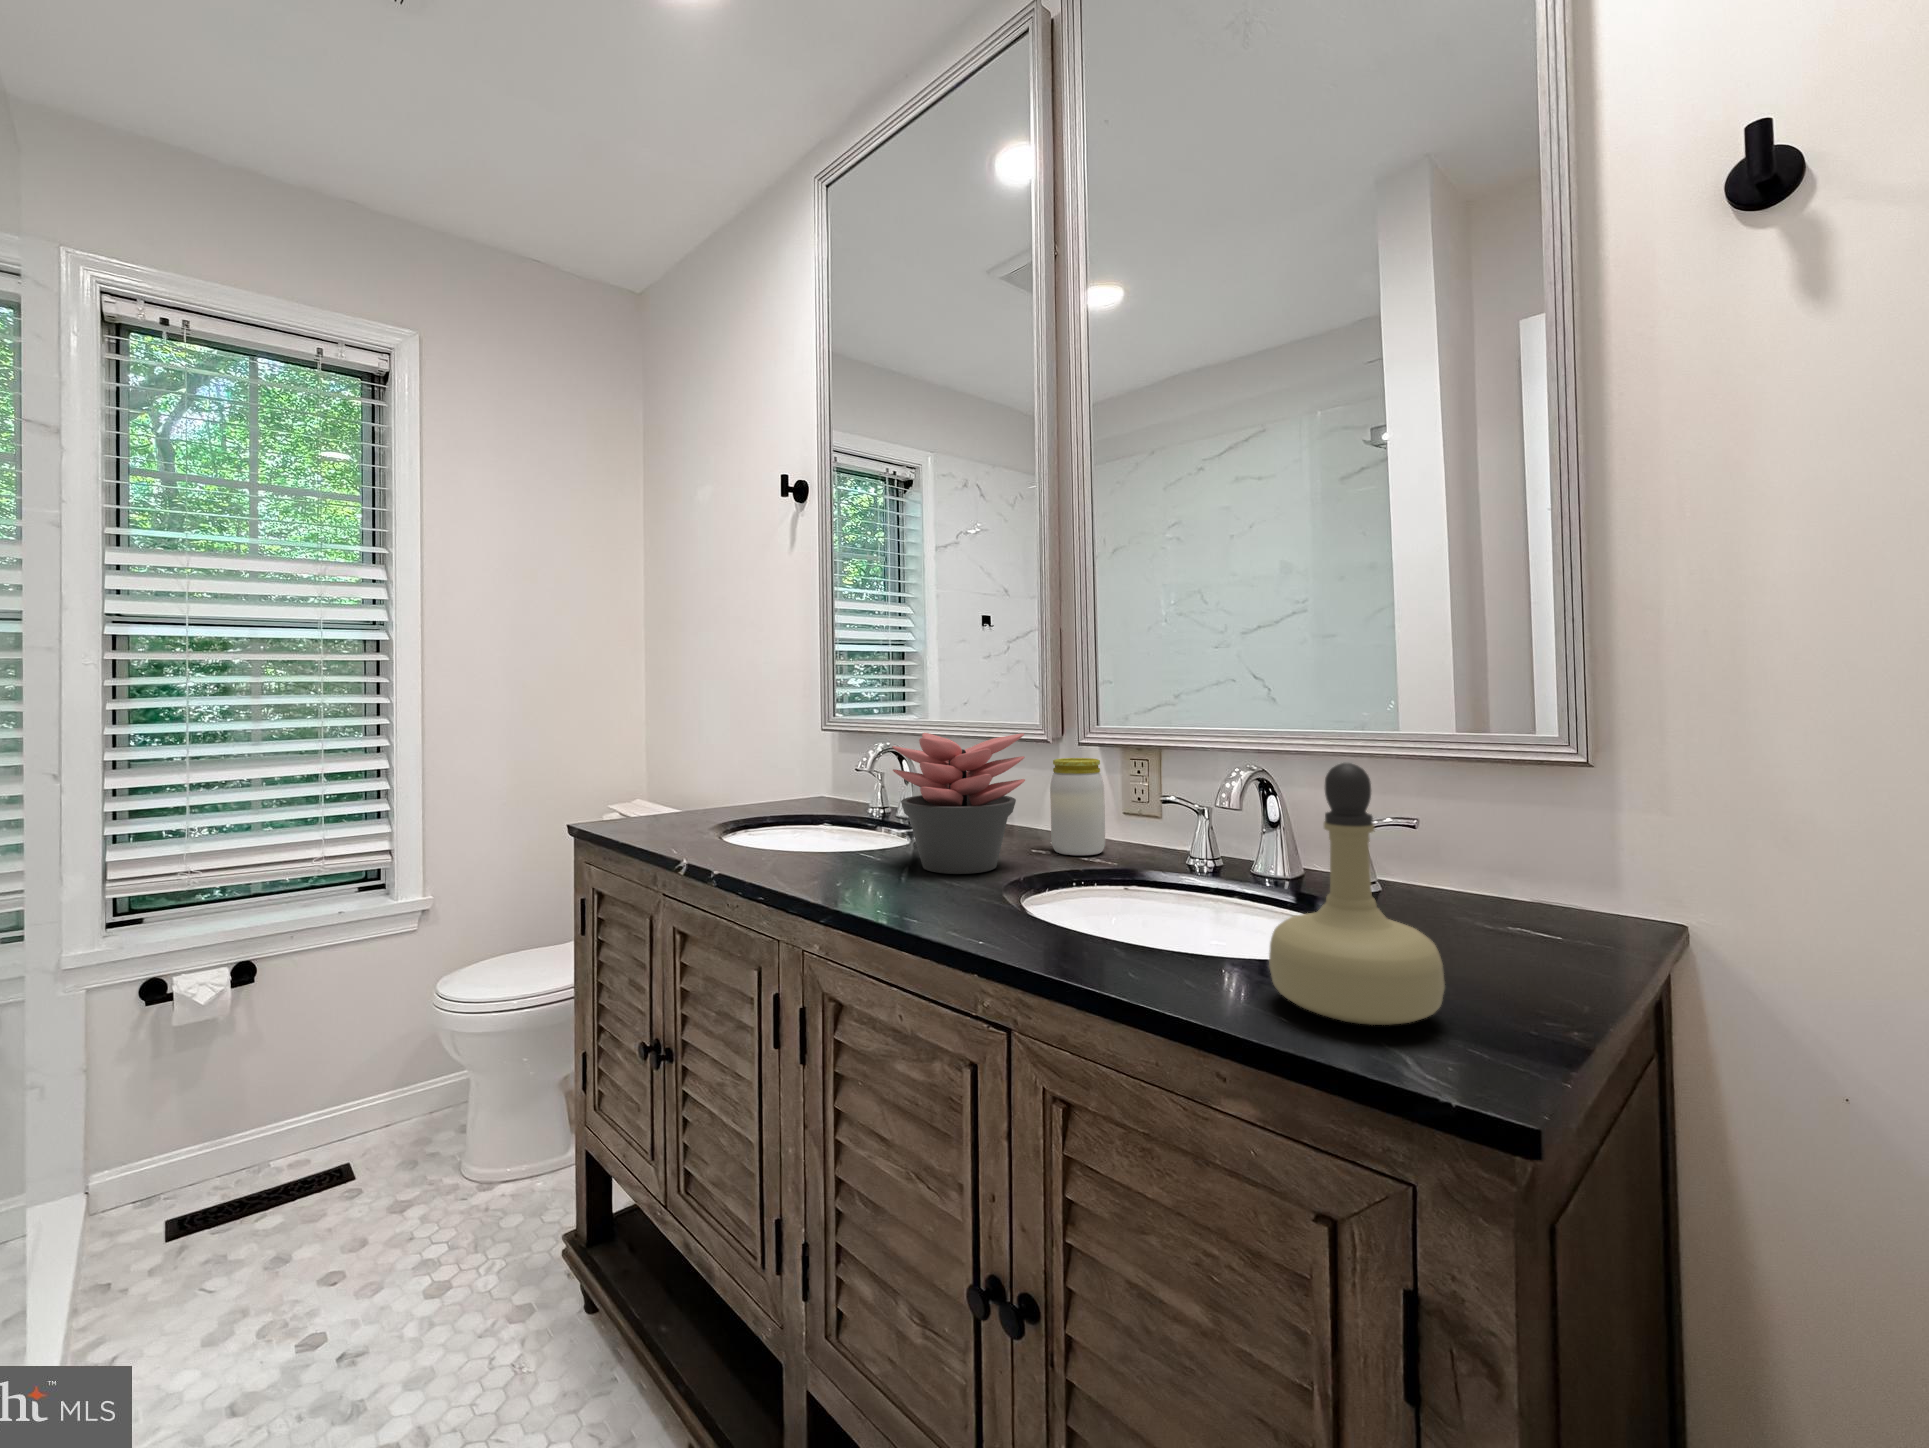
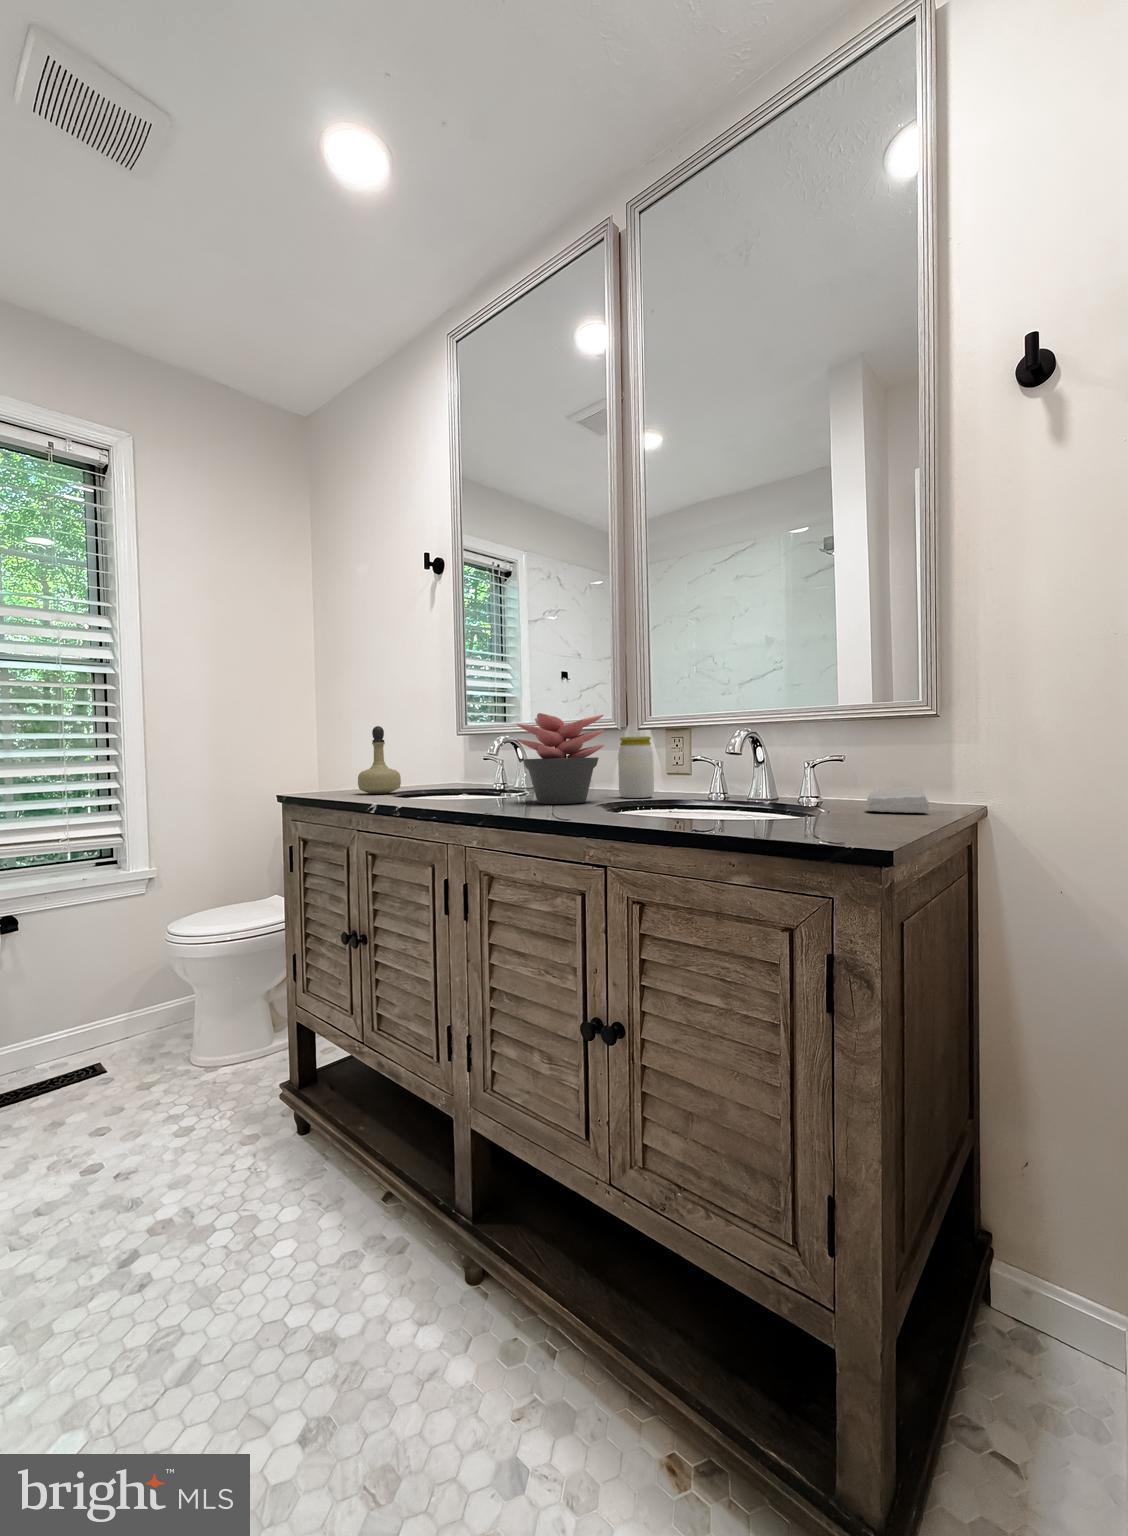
perfume bottle: present [1269,763,1445,1025] -> present [358,726,401,794]
soap bar: none [1457,895,1578,951] -> present [865,787,929,813]

